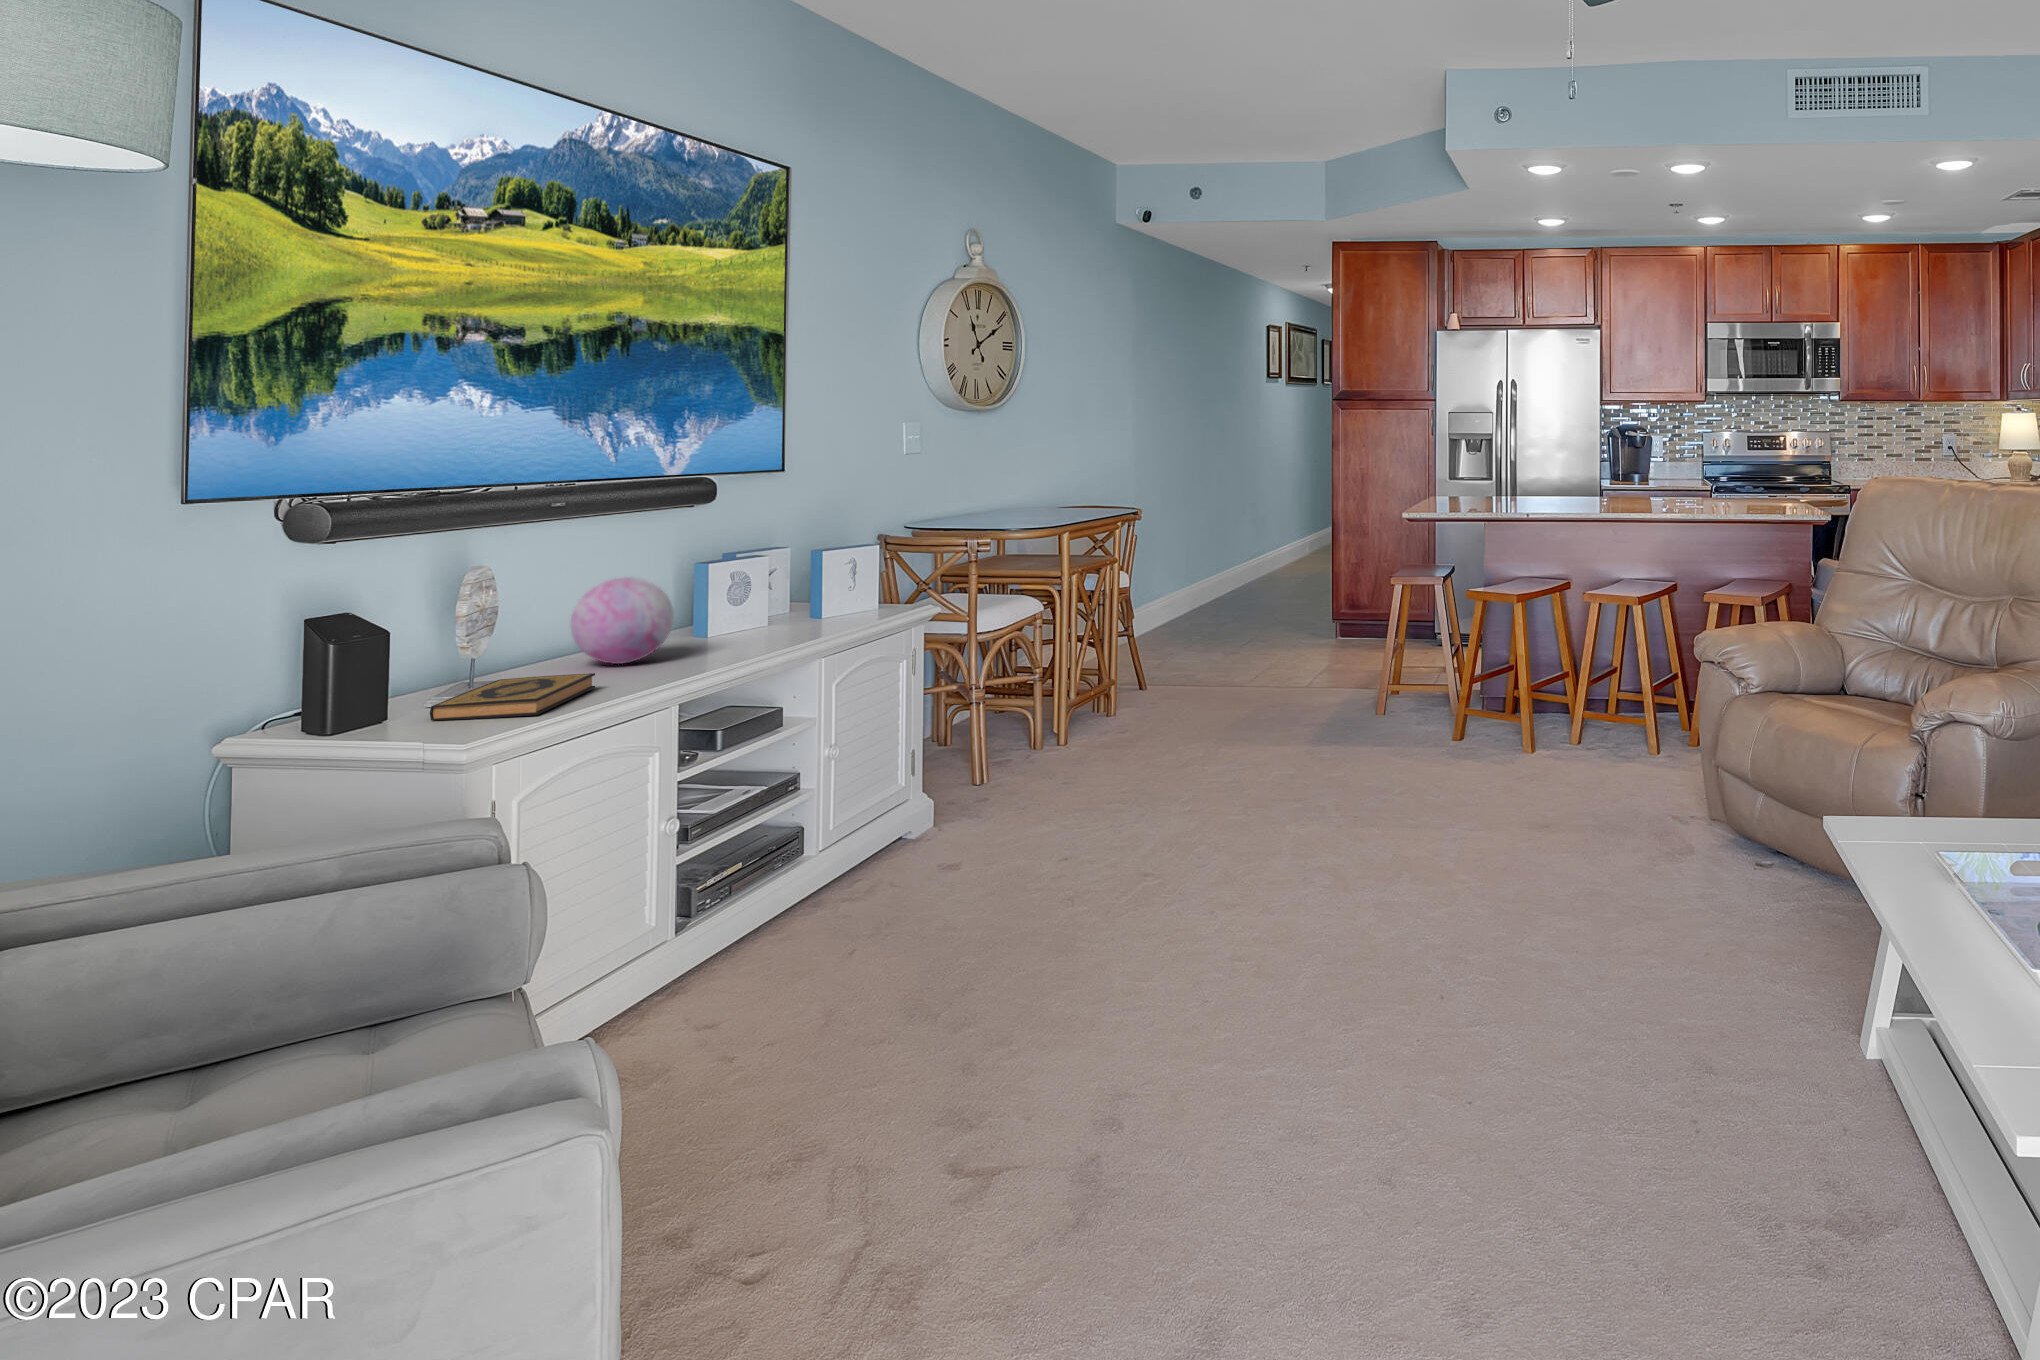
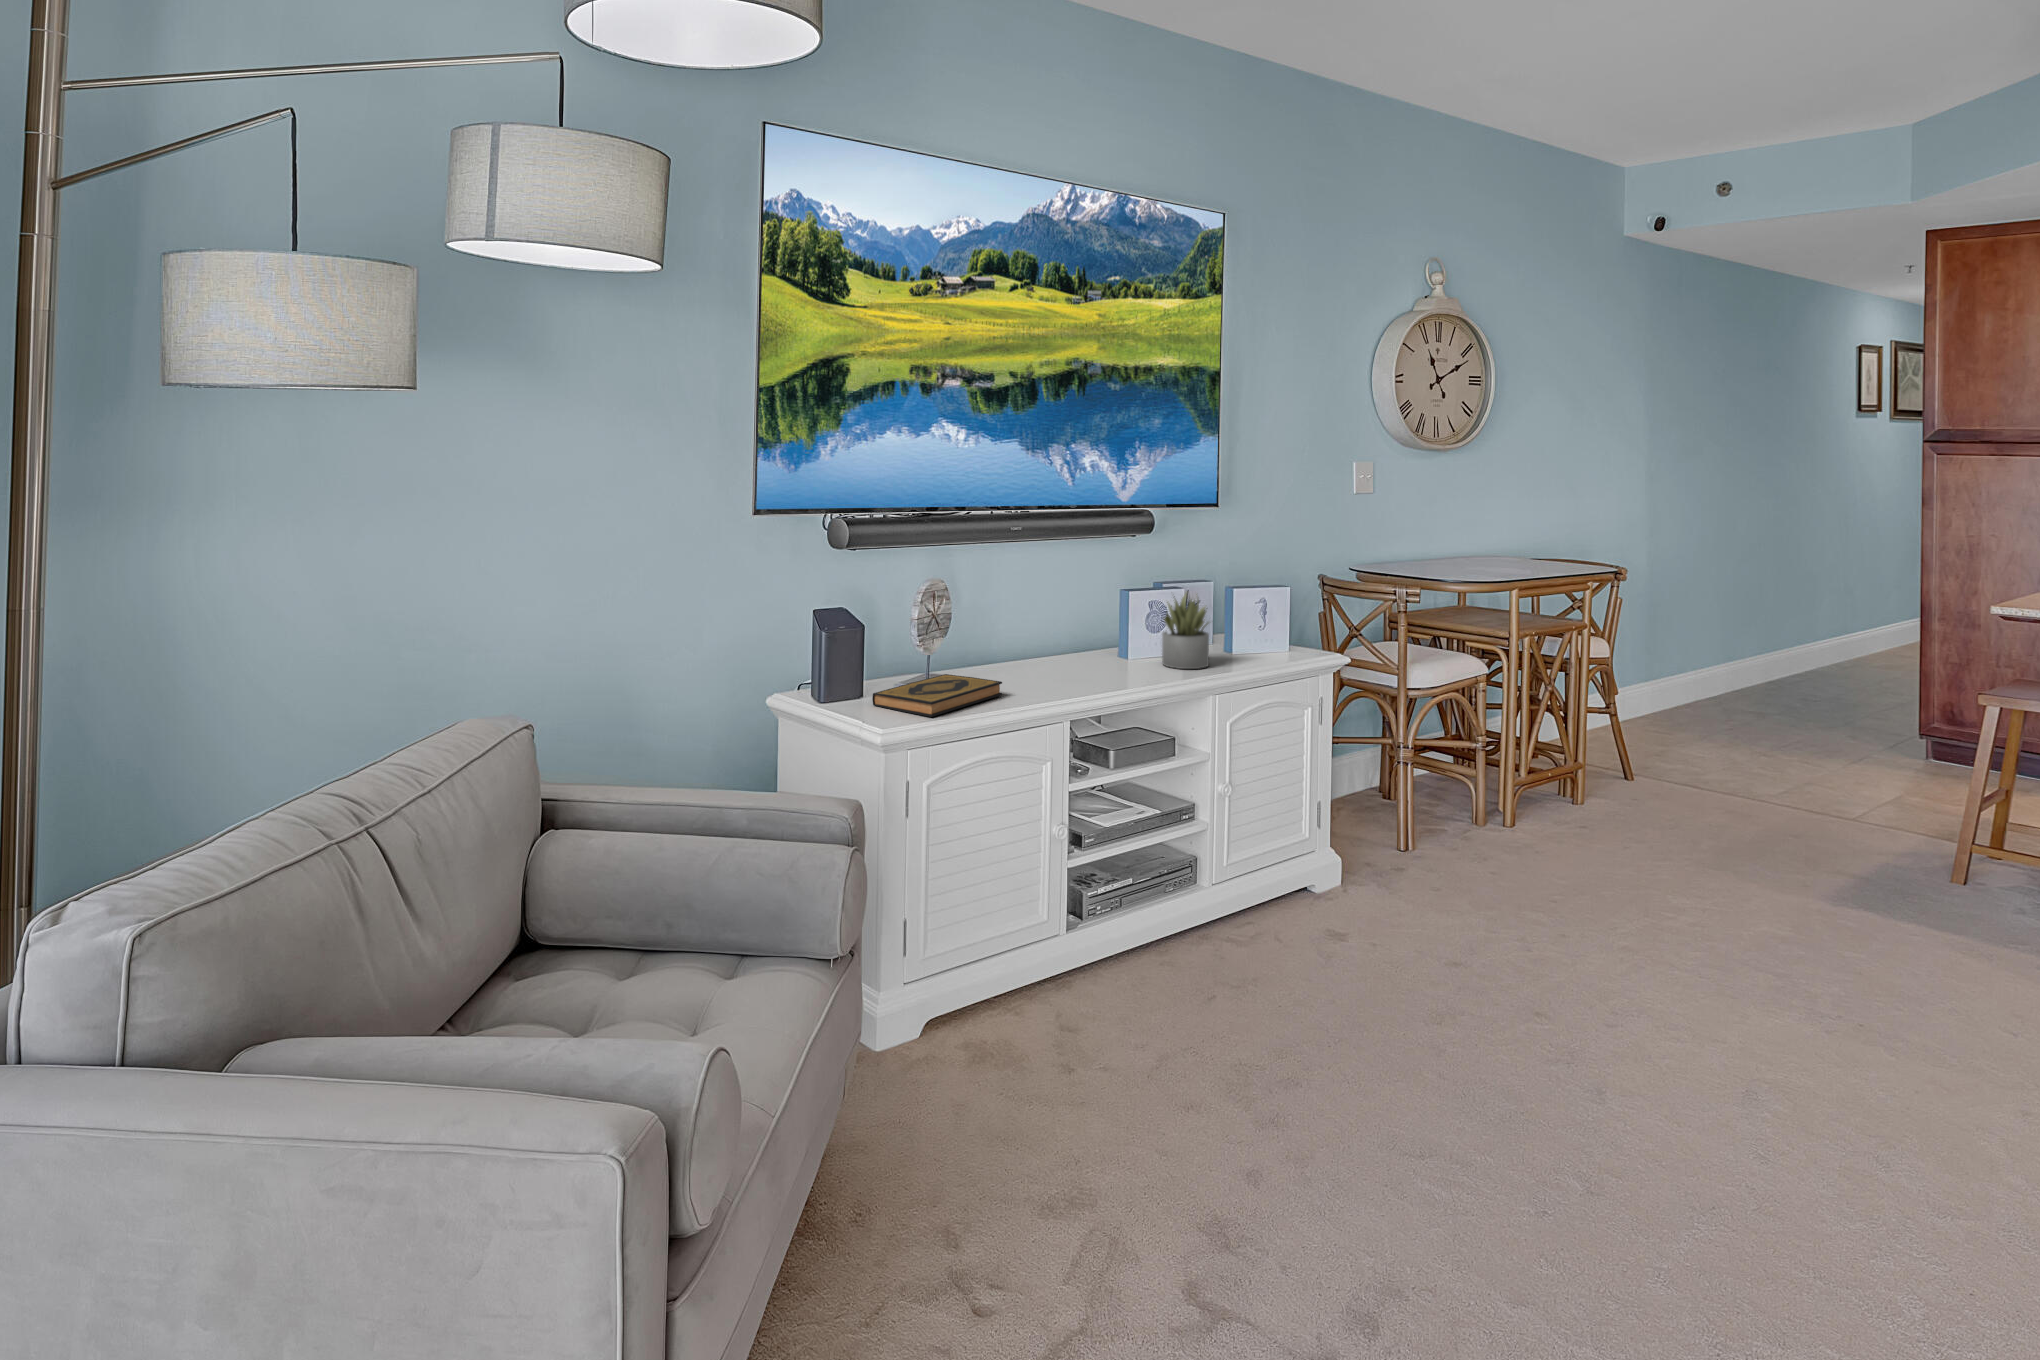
succulent plant: none [738,562,806,643] -> present [1162,594,1209,669]
decorative orb: present [571,577,674,664] -> none [1016,594,1092,671]

